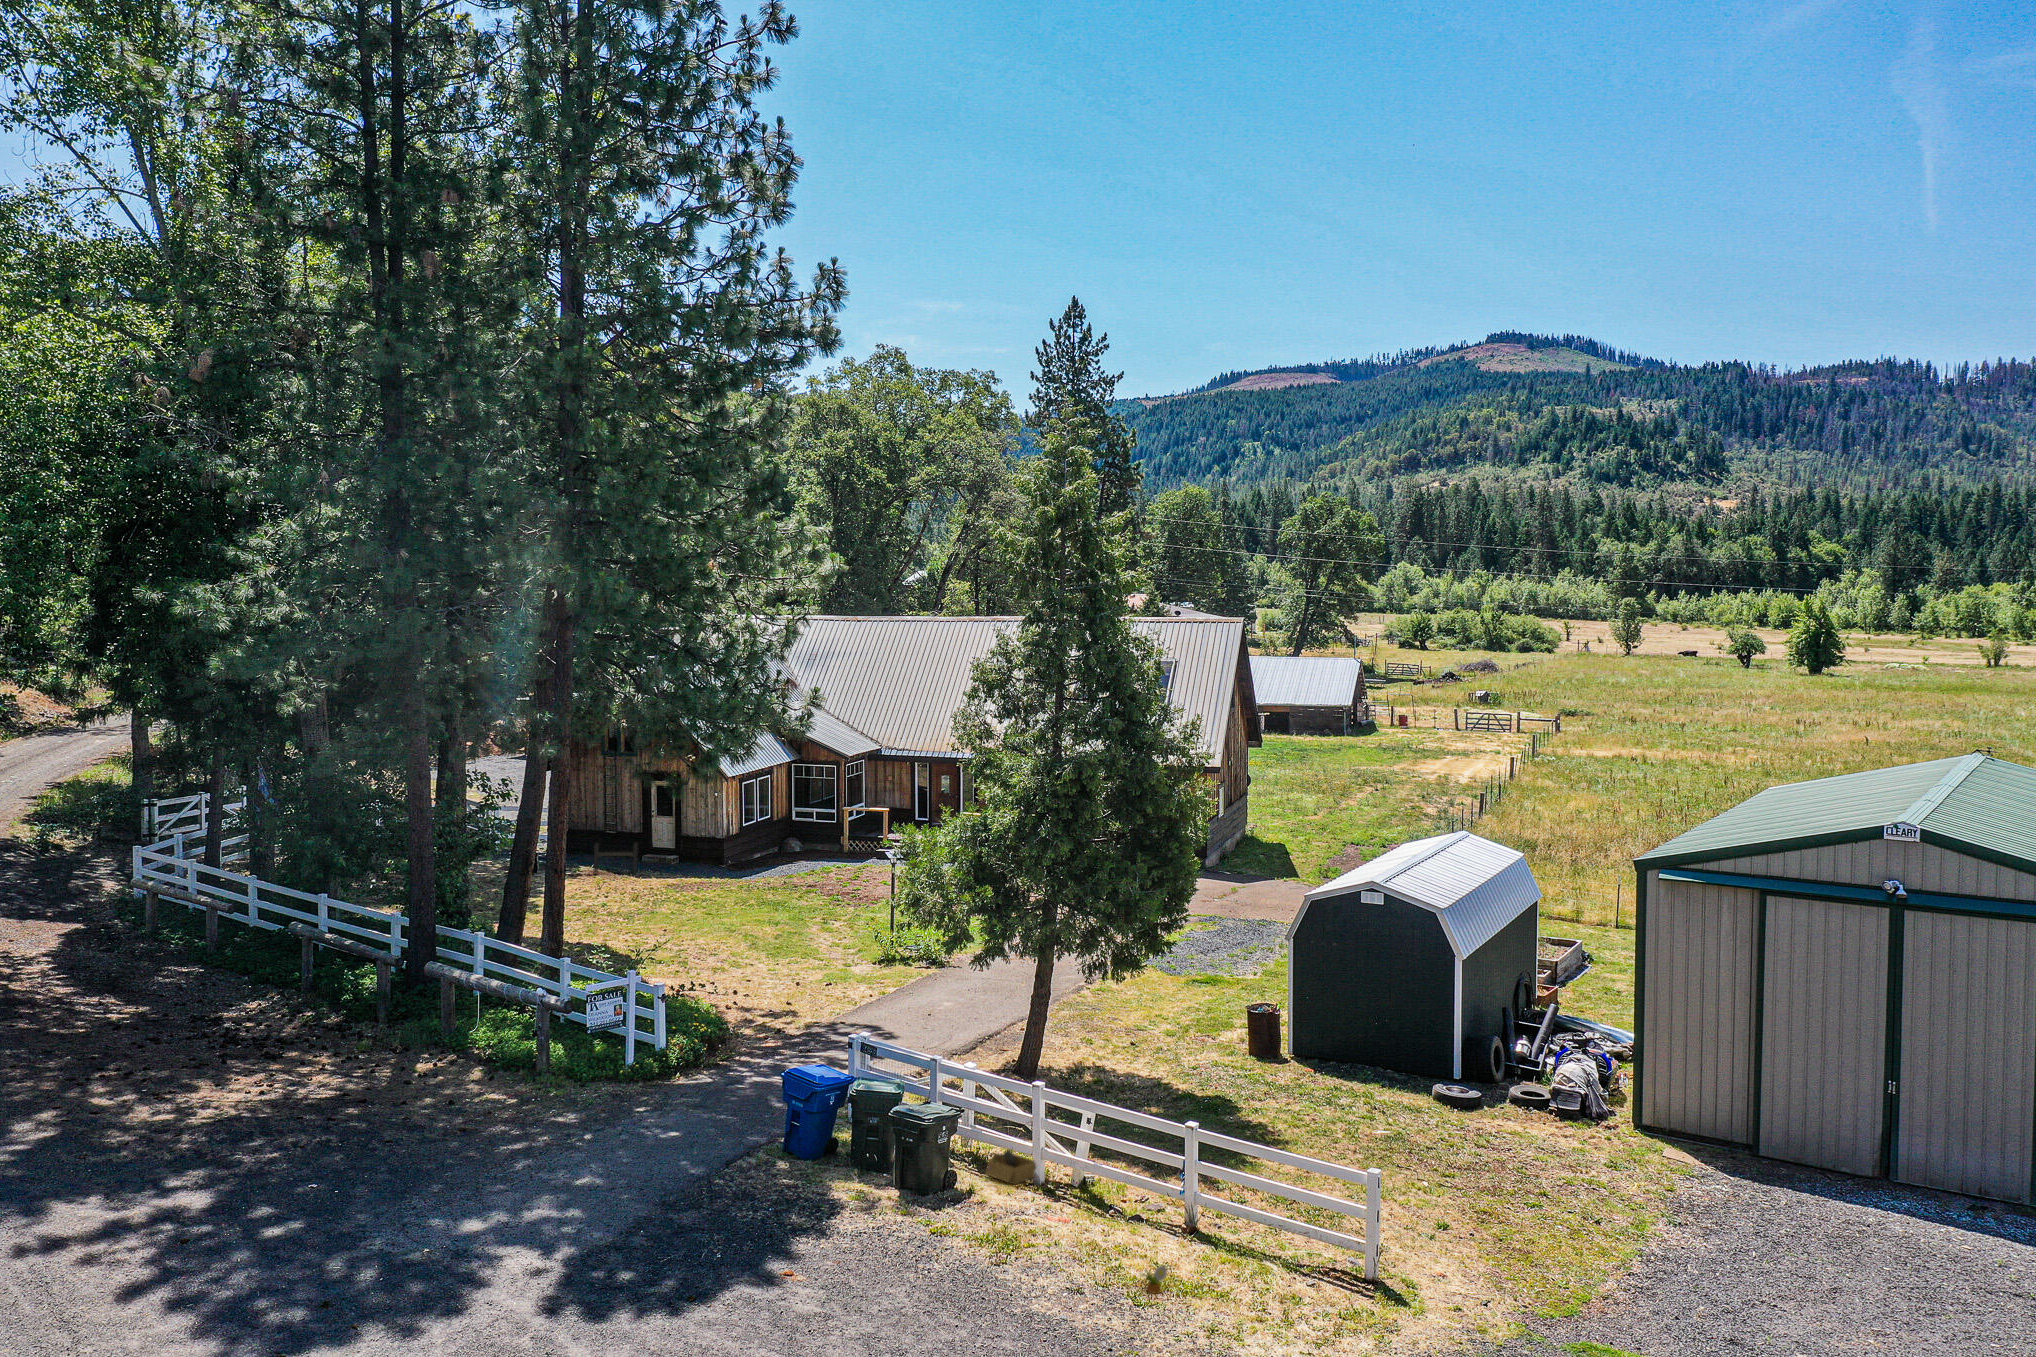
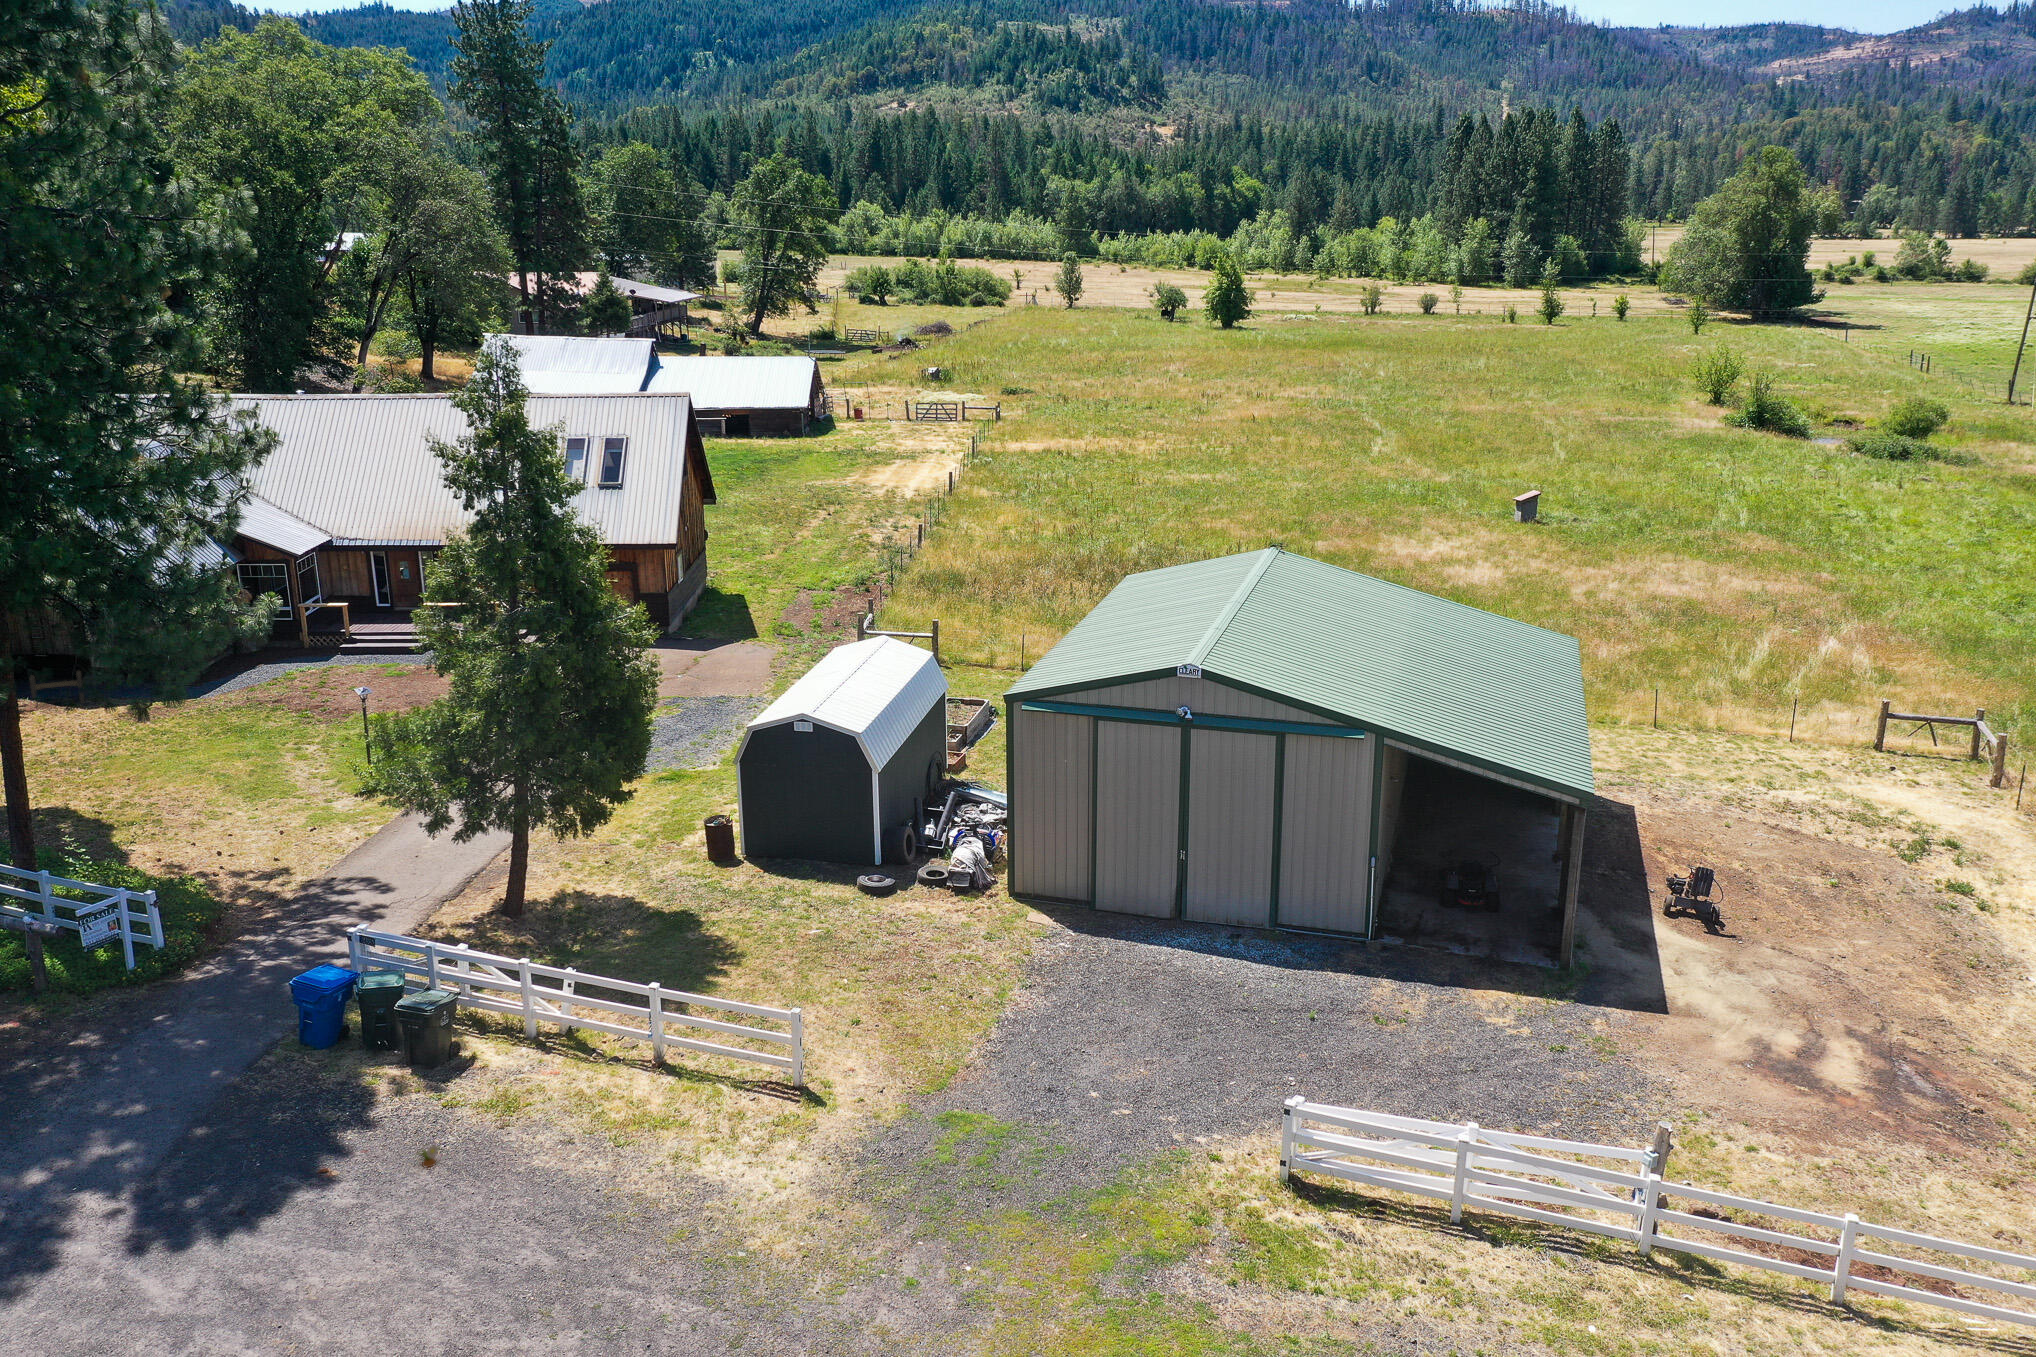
cardboard box: present [985,1150,1036,1185] -> none [481,1012,530,1044]
decorative plant: present [1143,1265,1168,1294] -> present [418,1145,440,1167]

